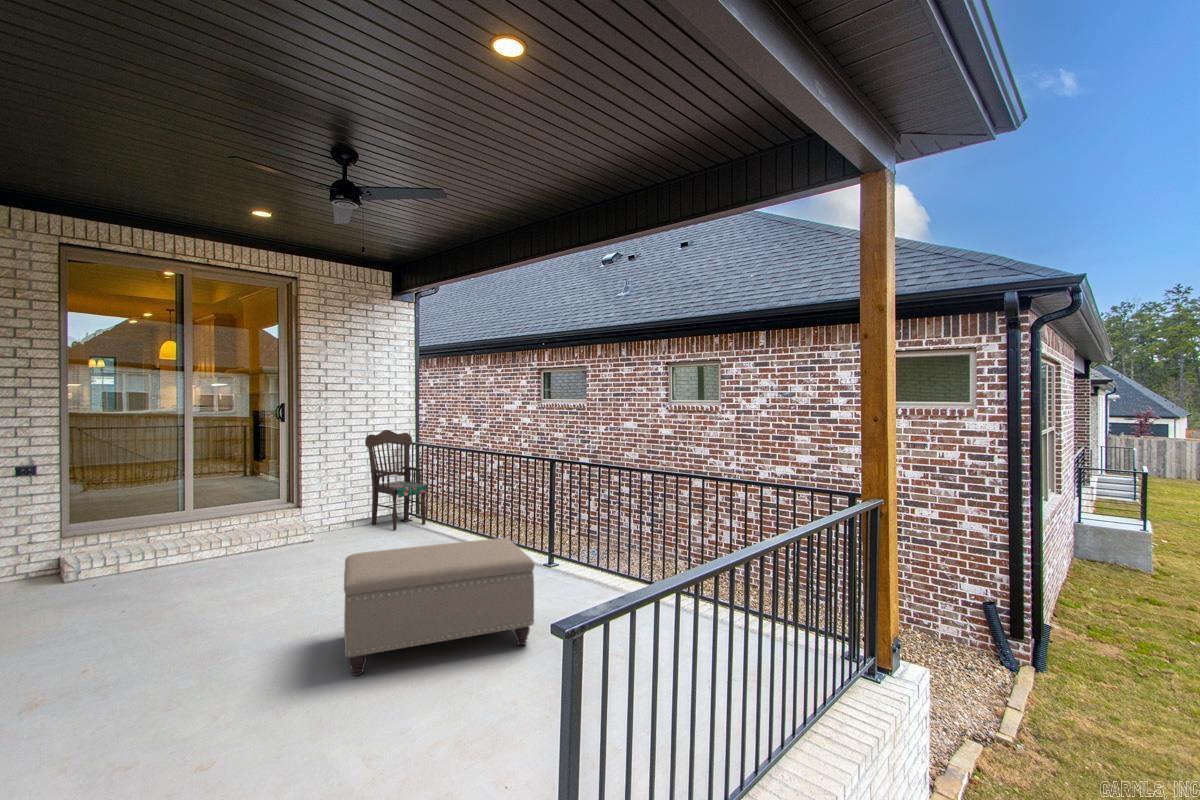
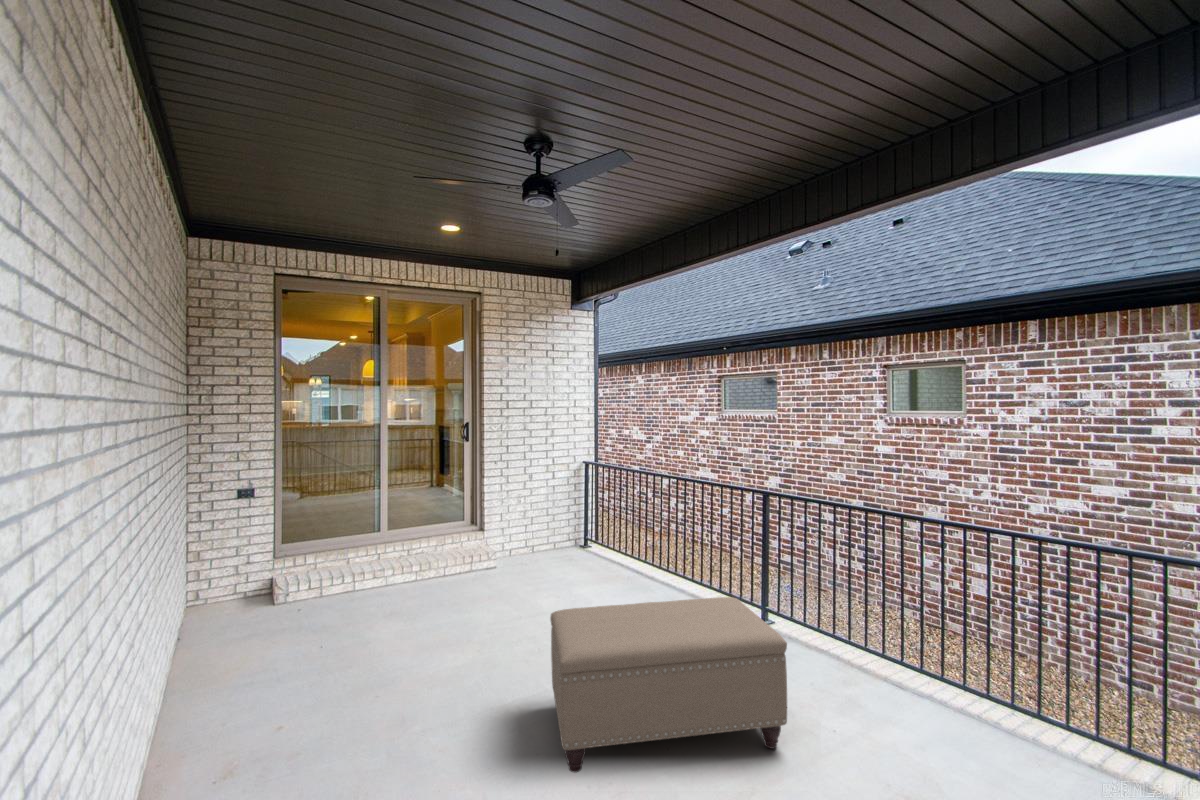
dining chair: present [365,430,428,530] -> none [546,448,611,558]

